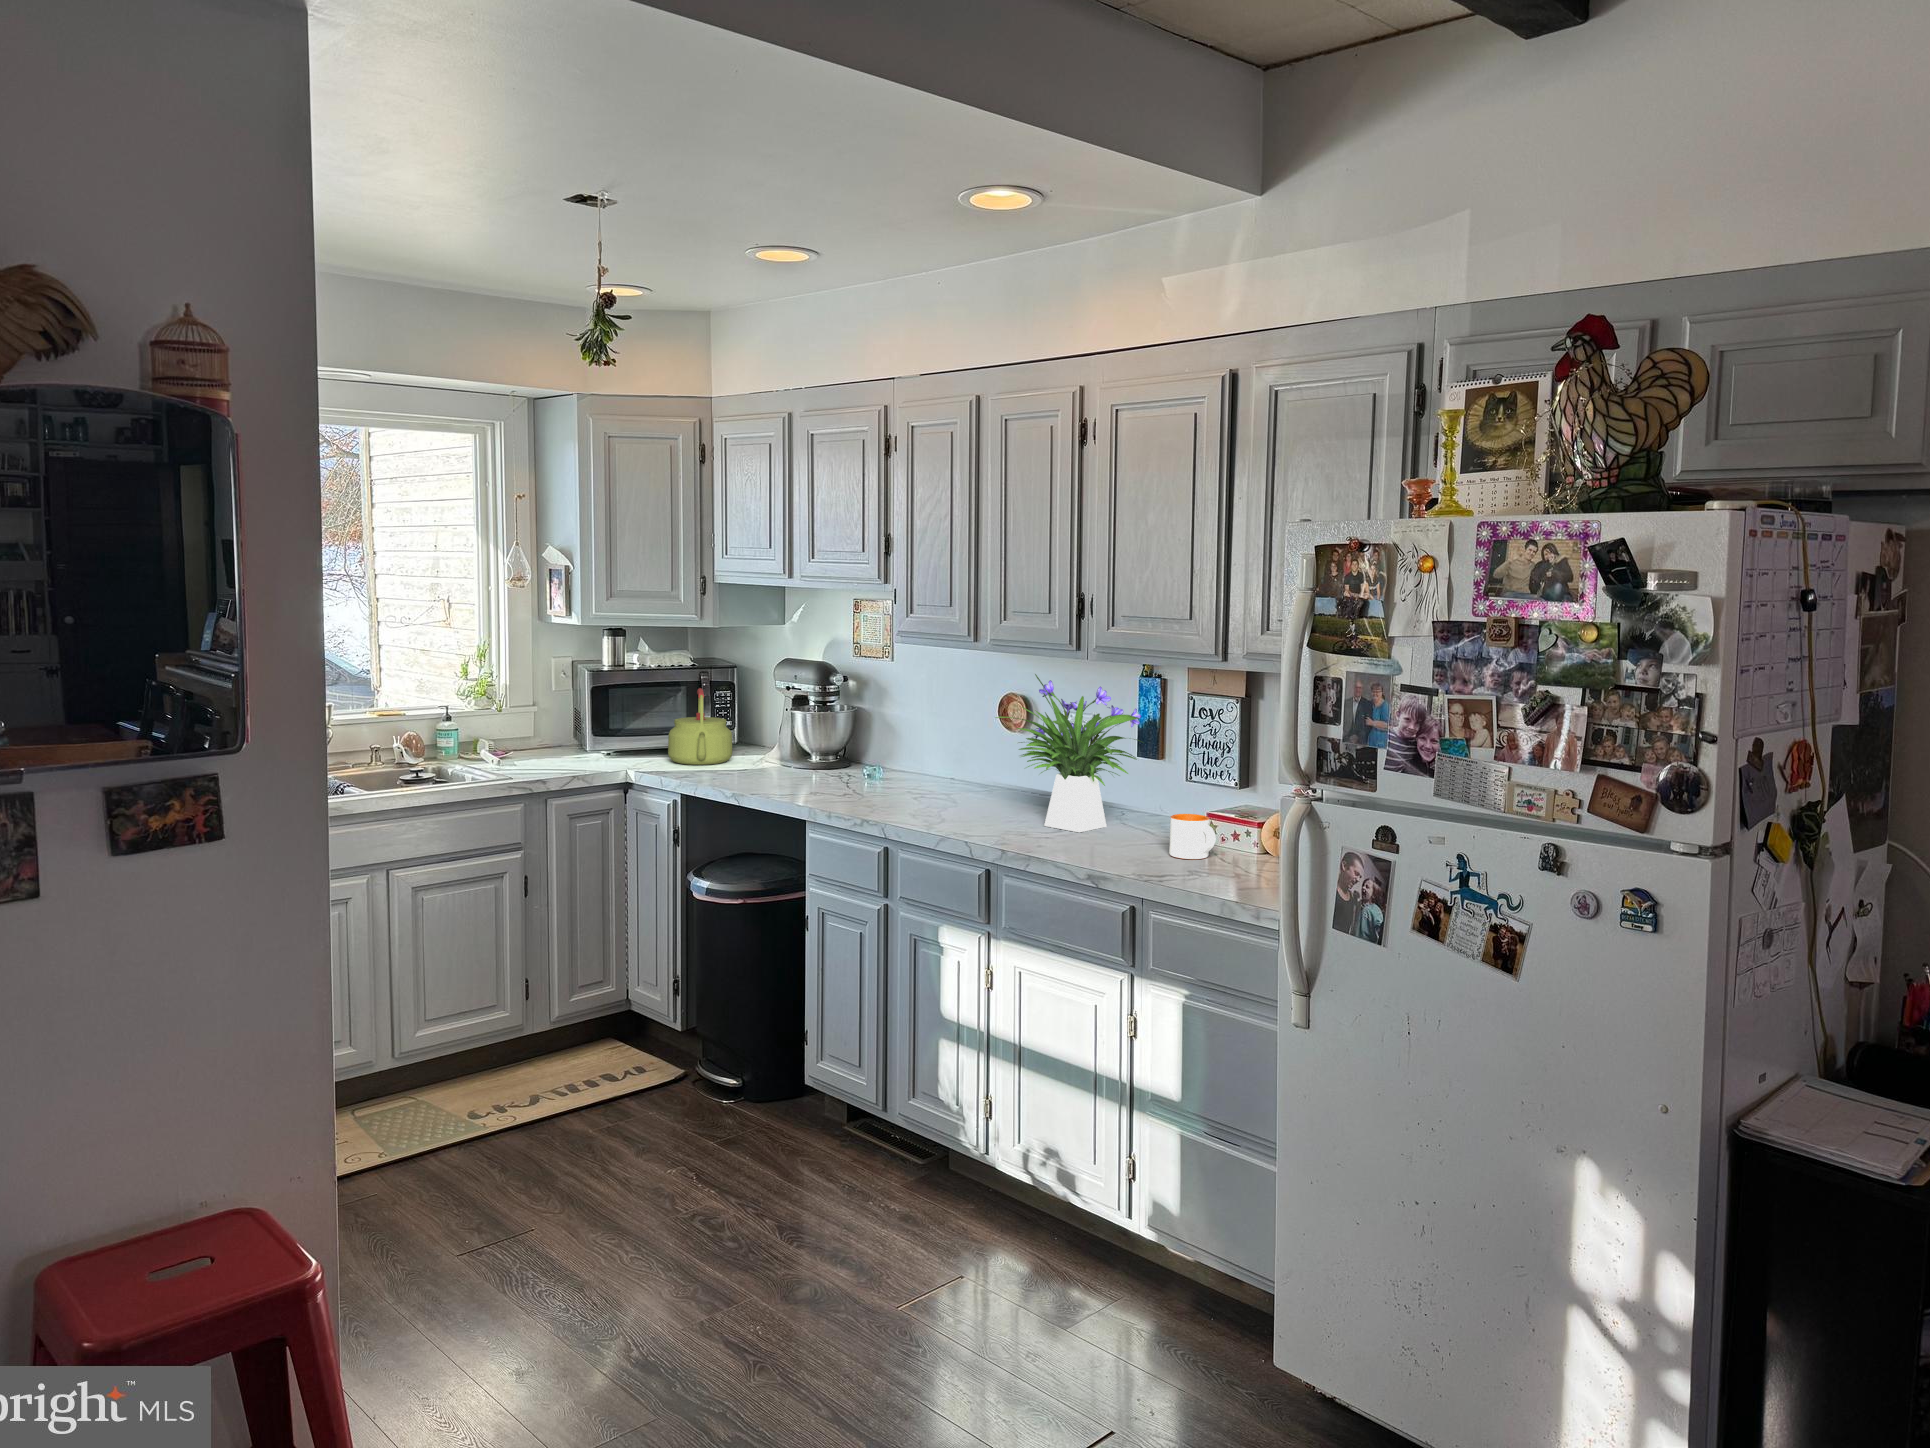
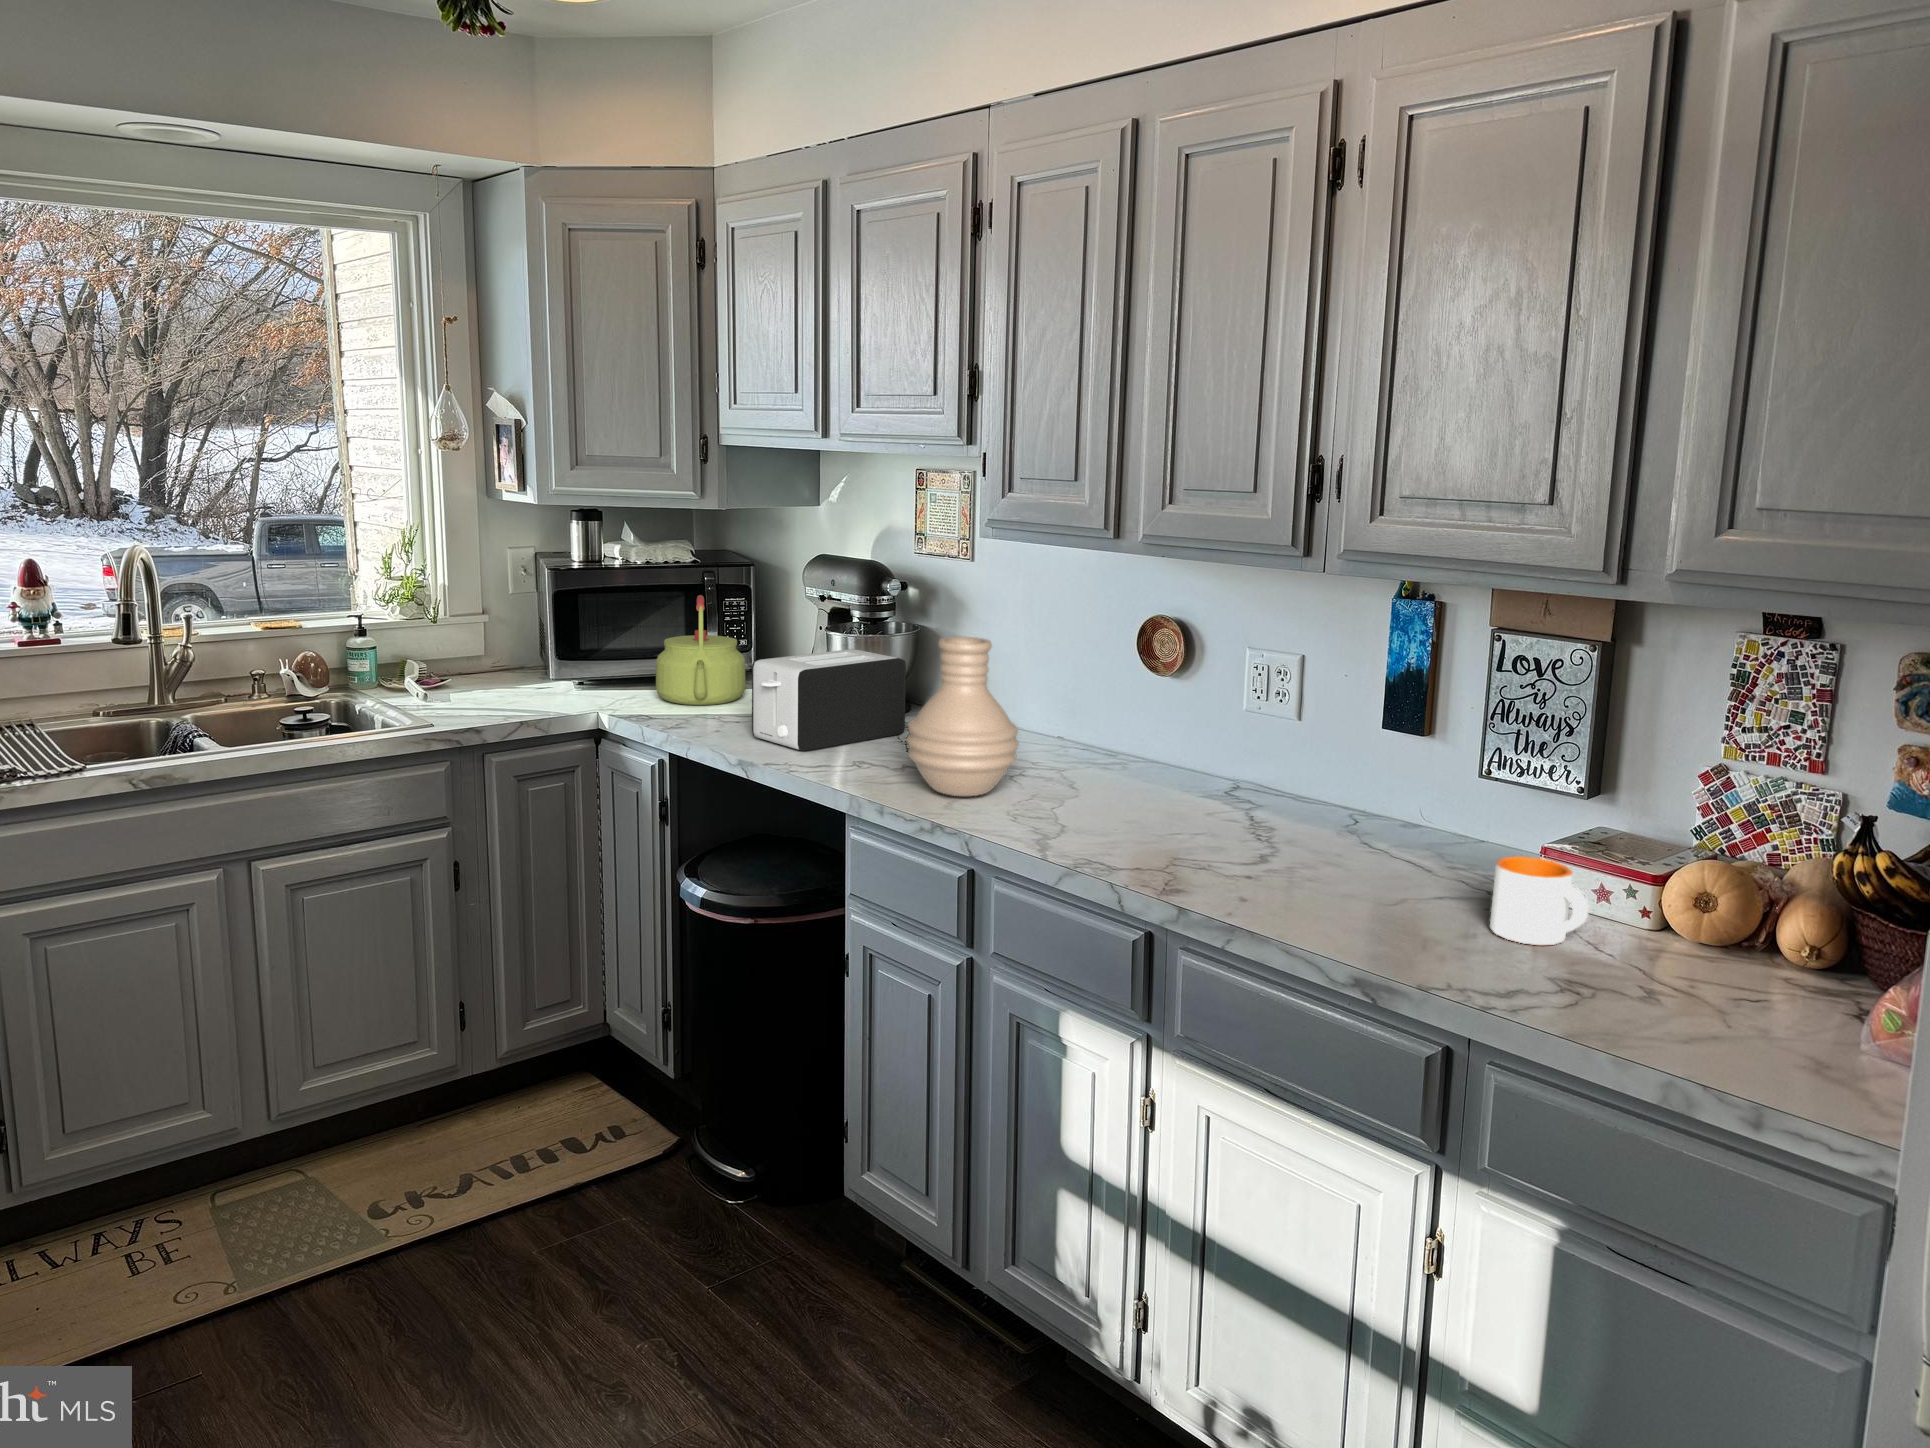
flower arrangement: present [995,674,1141,832] -> none [1160,593,1423,866]
vase: none [844,706,916,806] -> present [907,637,1019,796]
toaster: none [740,722,845,787] -> present [752,649,906,751]

